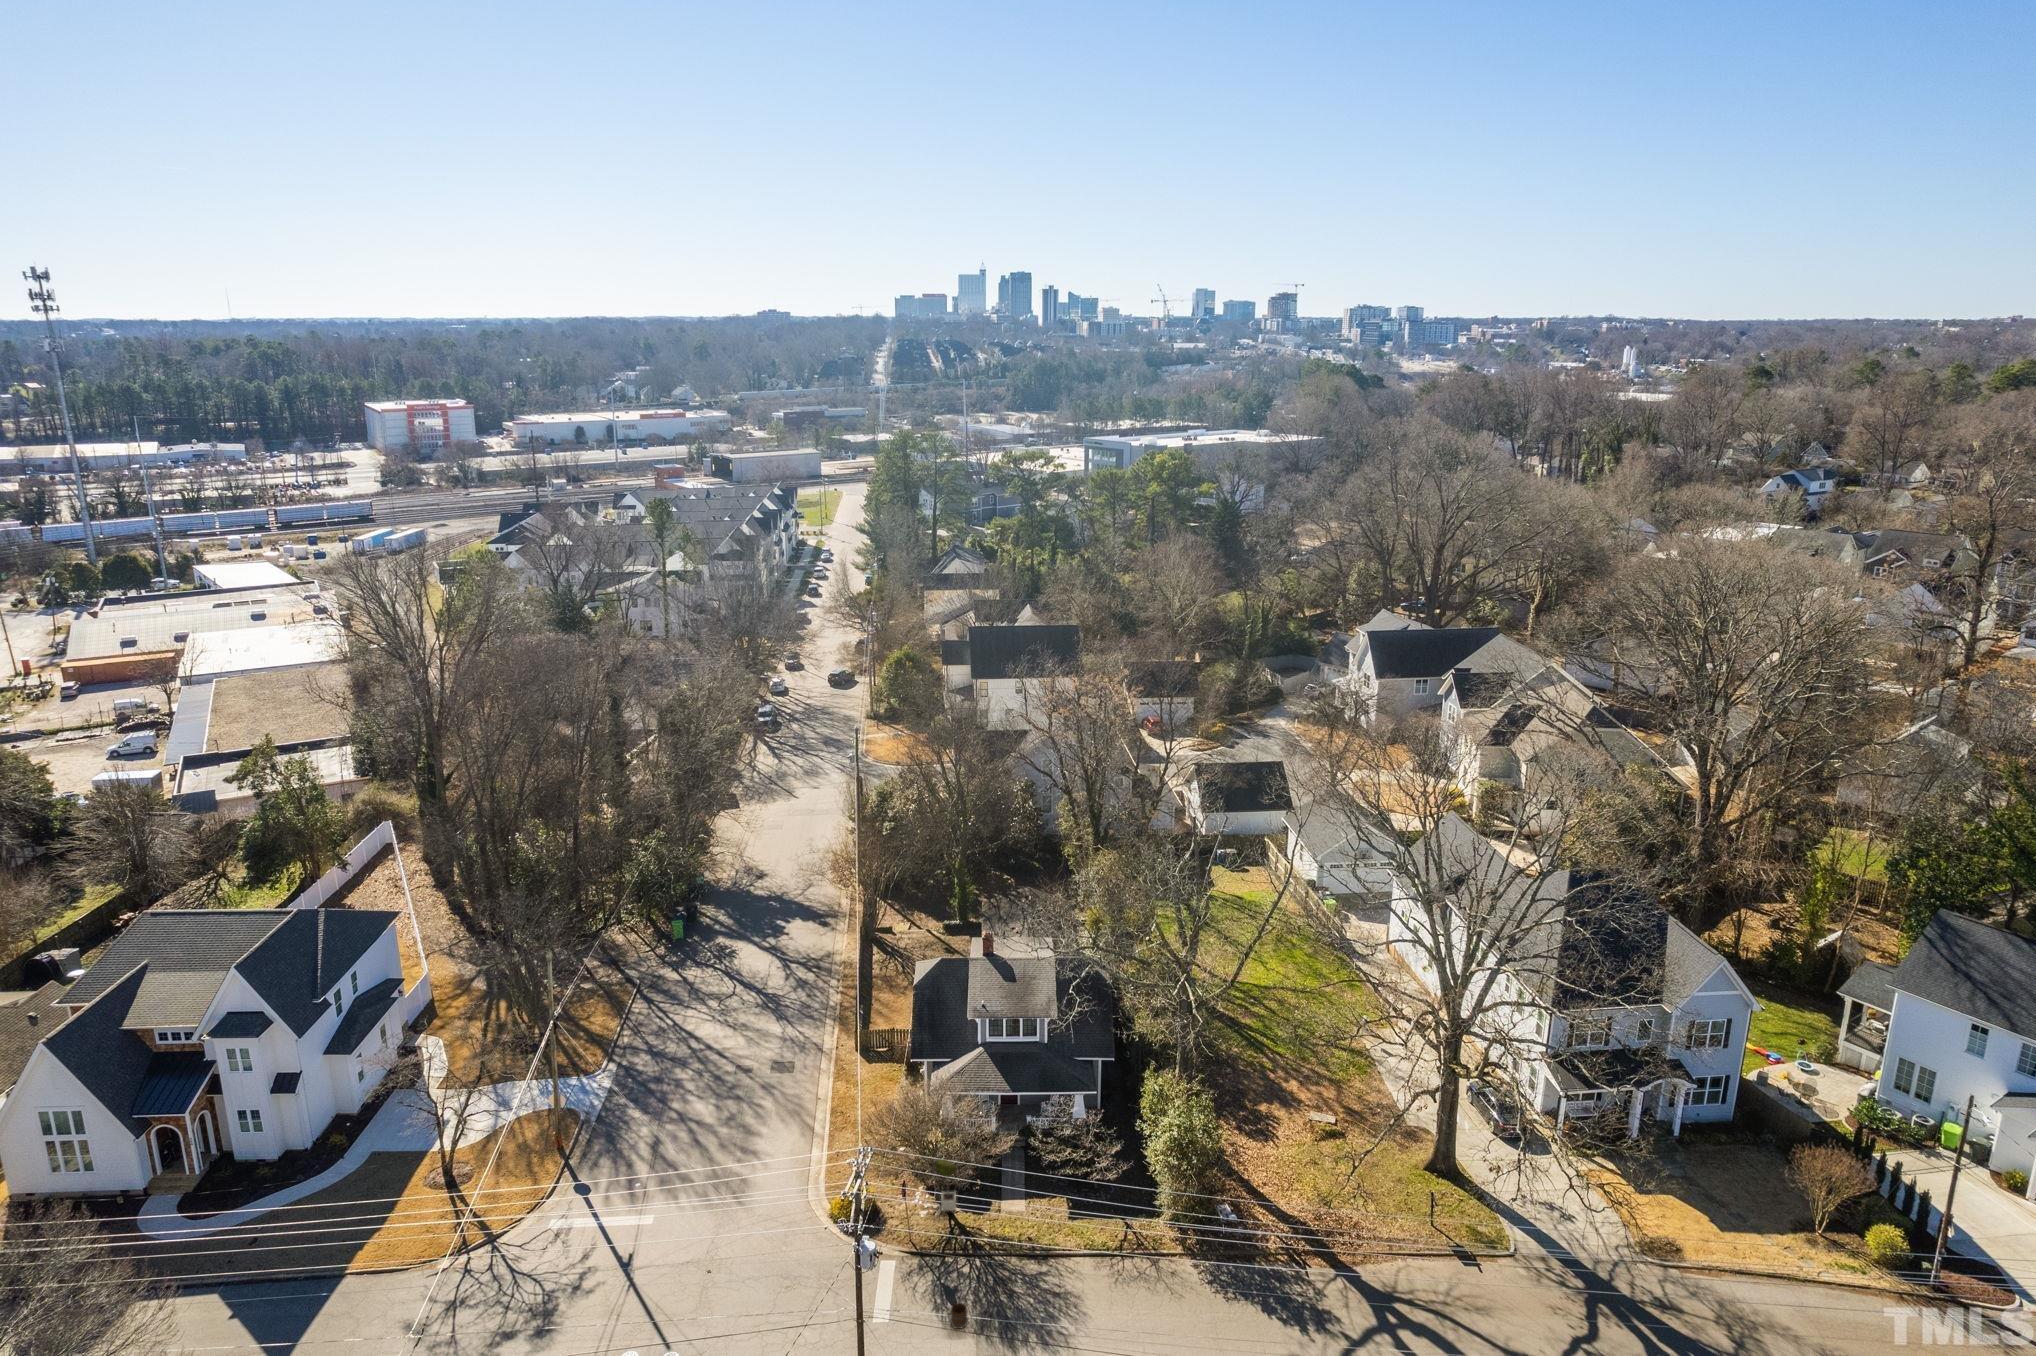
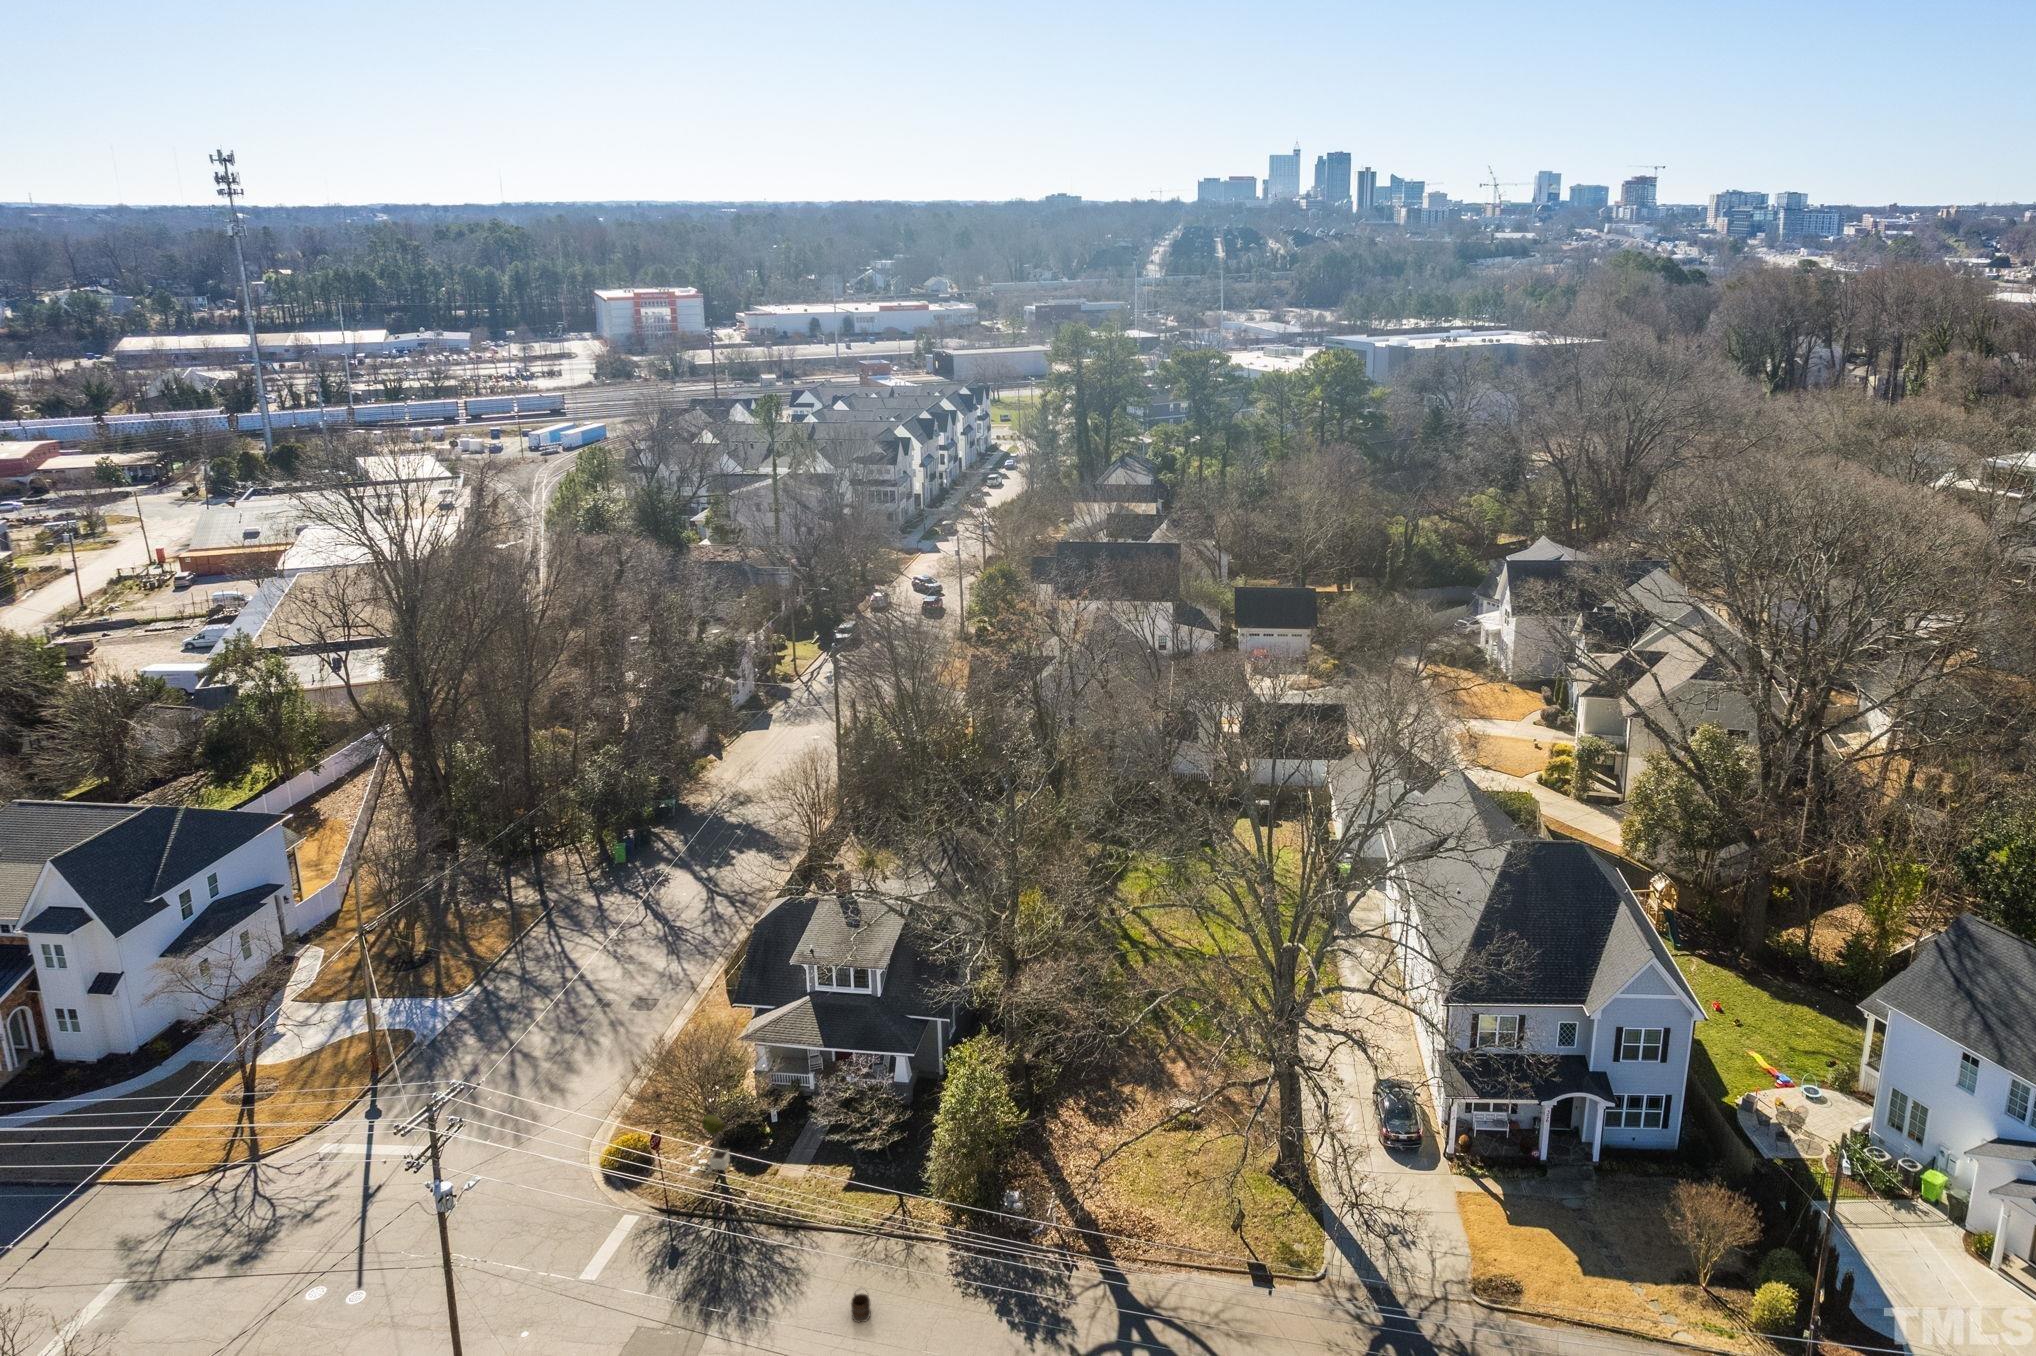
bucket: present [950,1303,968,1329] -> present [851,1291,871,1322]

